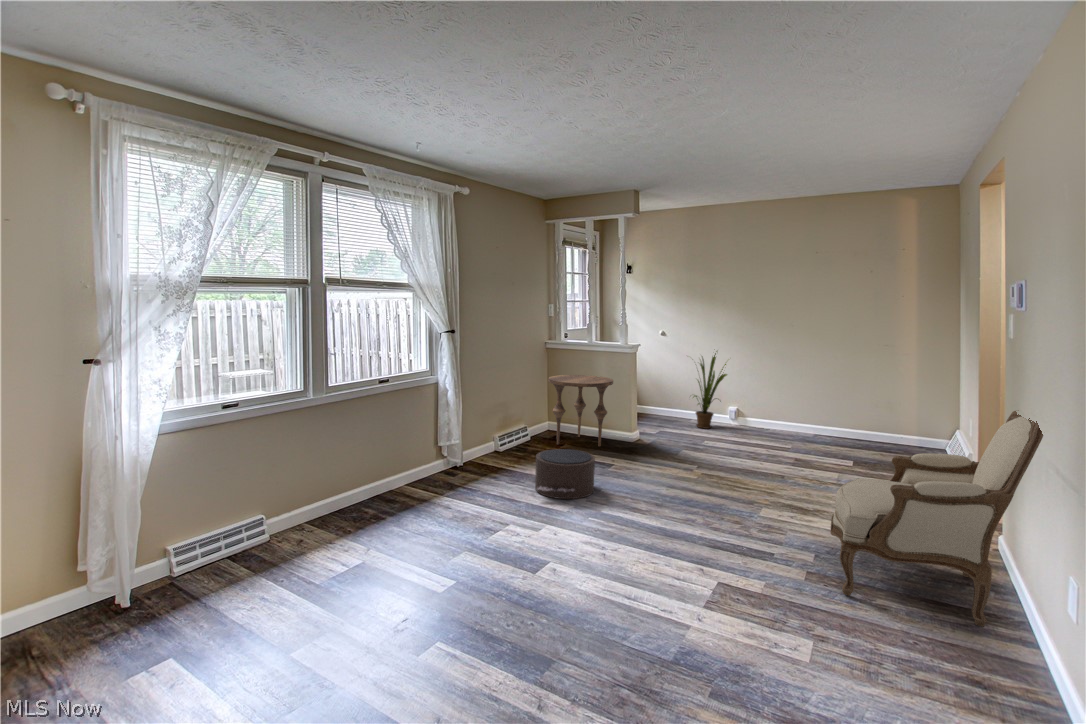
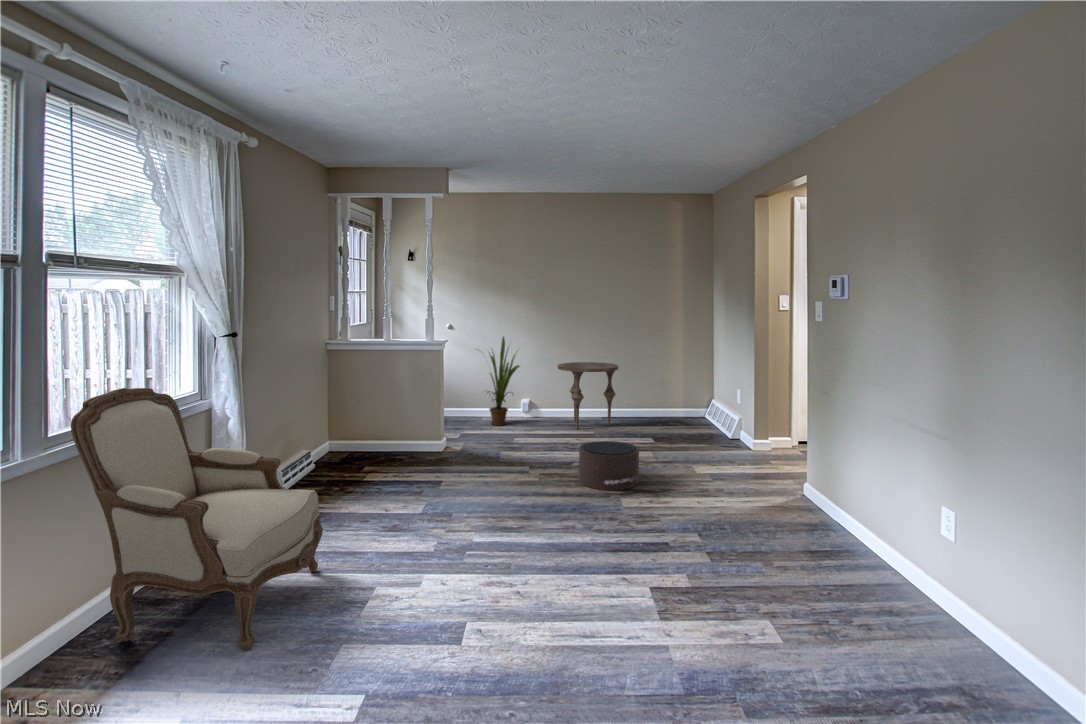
side table: present [548,375,613,446] -> present [558,362,618,429]
armchair: present [830,411,1043,627] -> present [71,388,323,650]
pouf: present [535,449,595,499] -> present [572,441,639,490]

